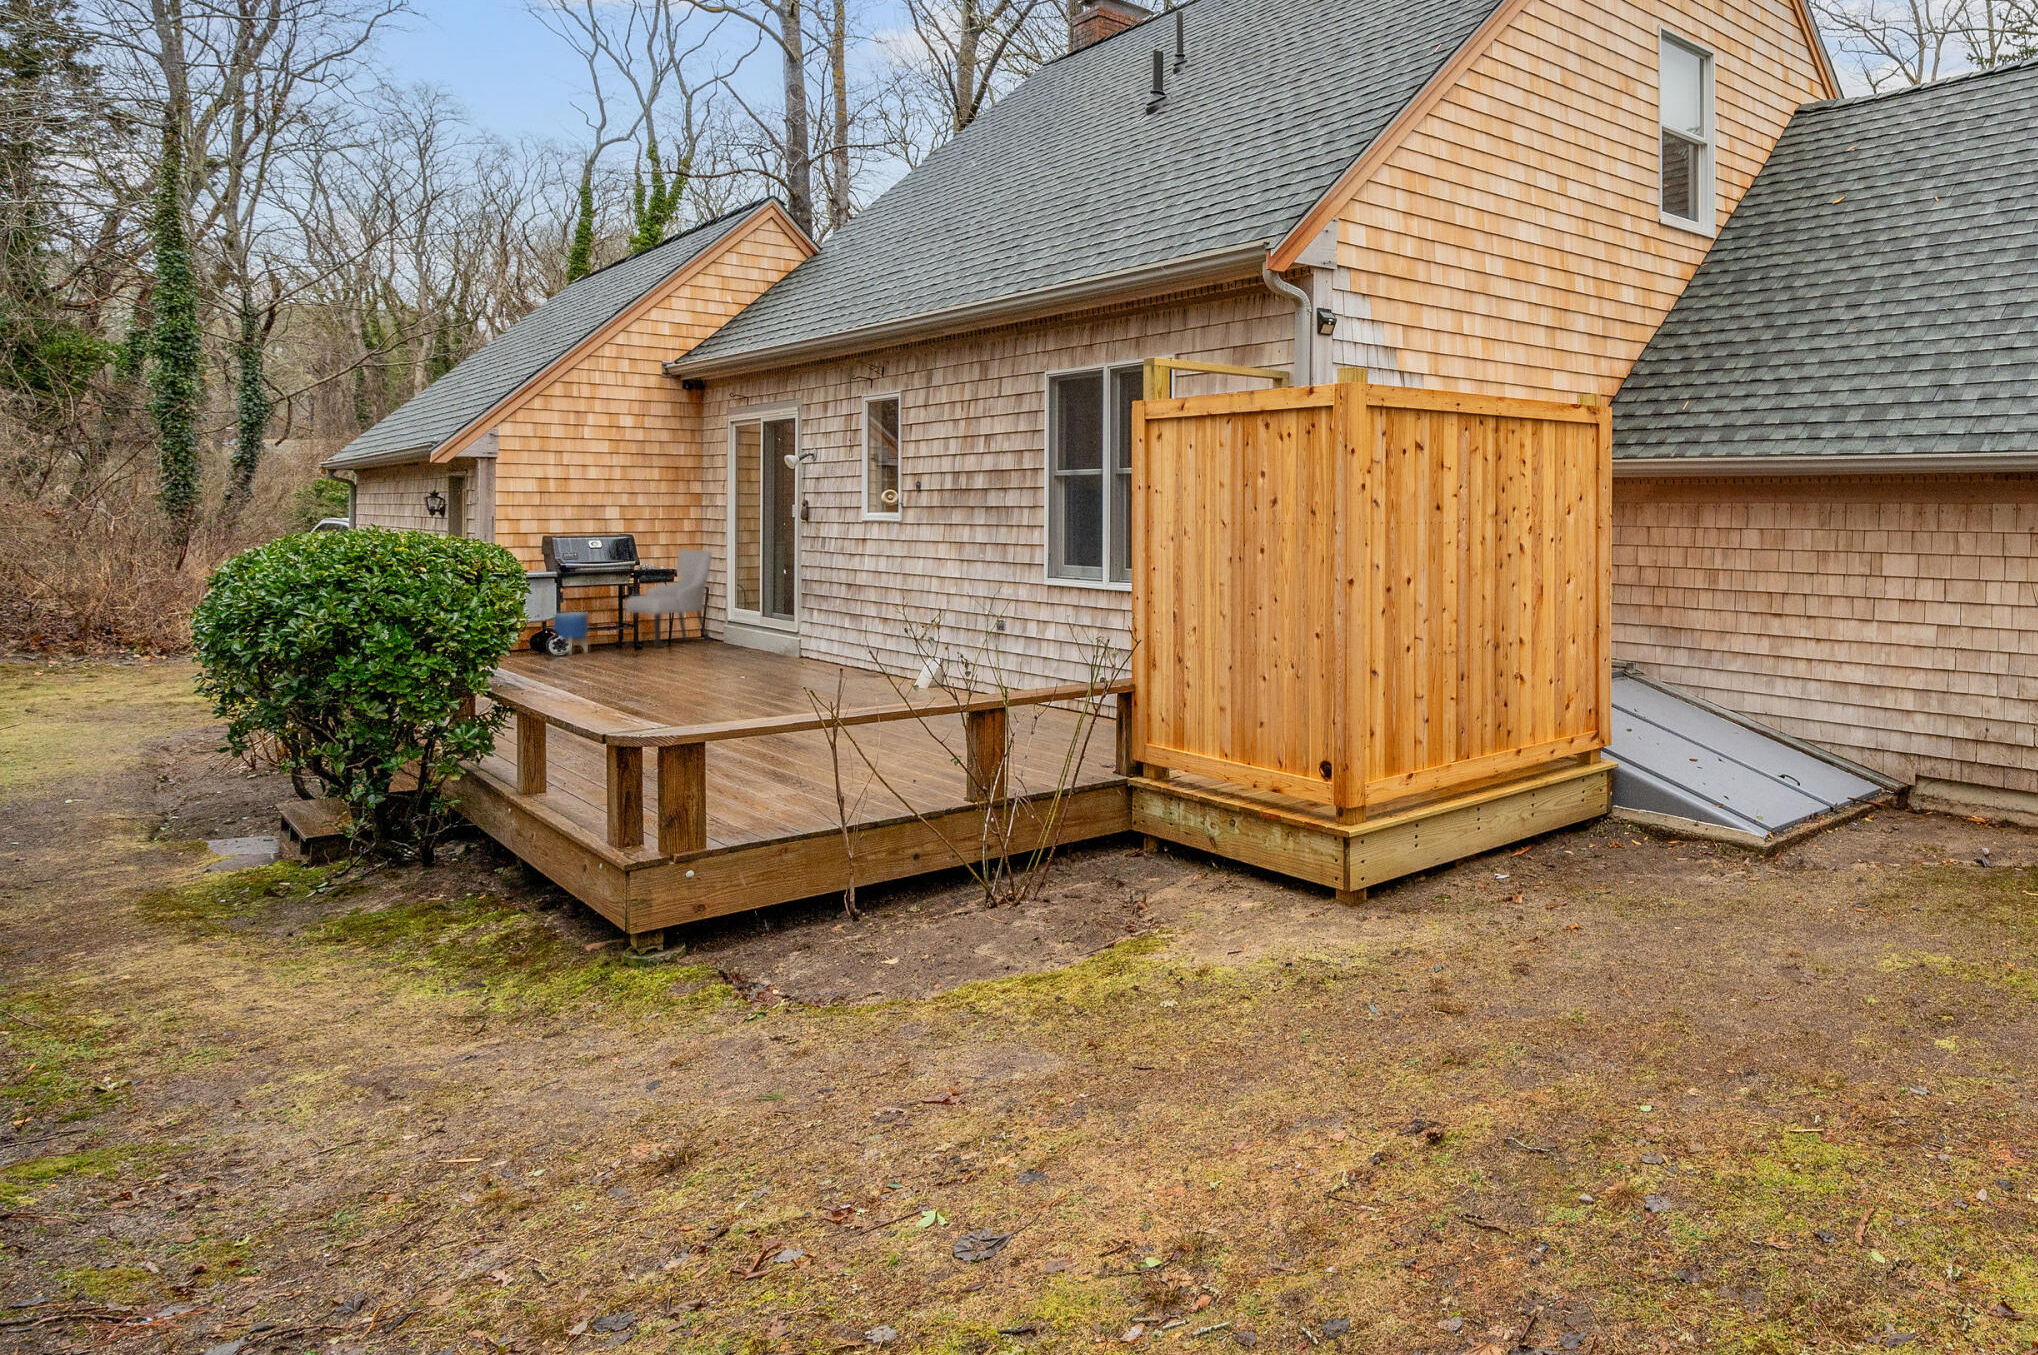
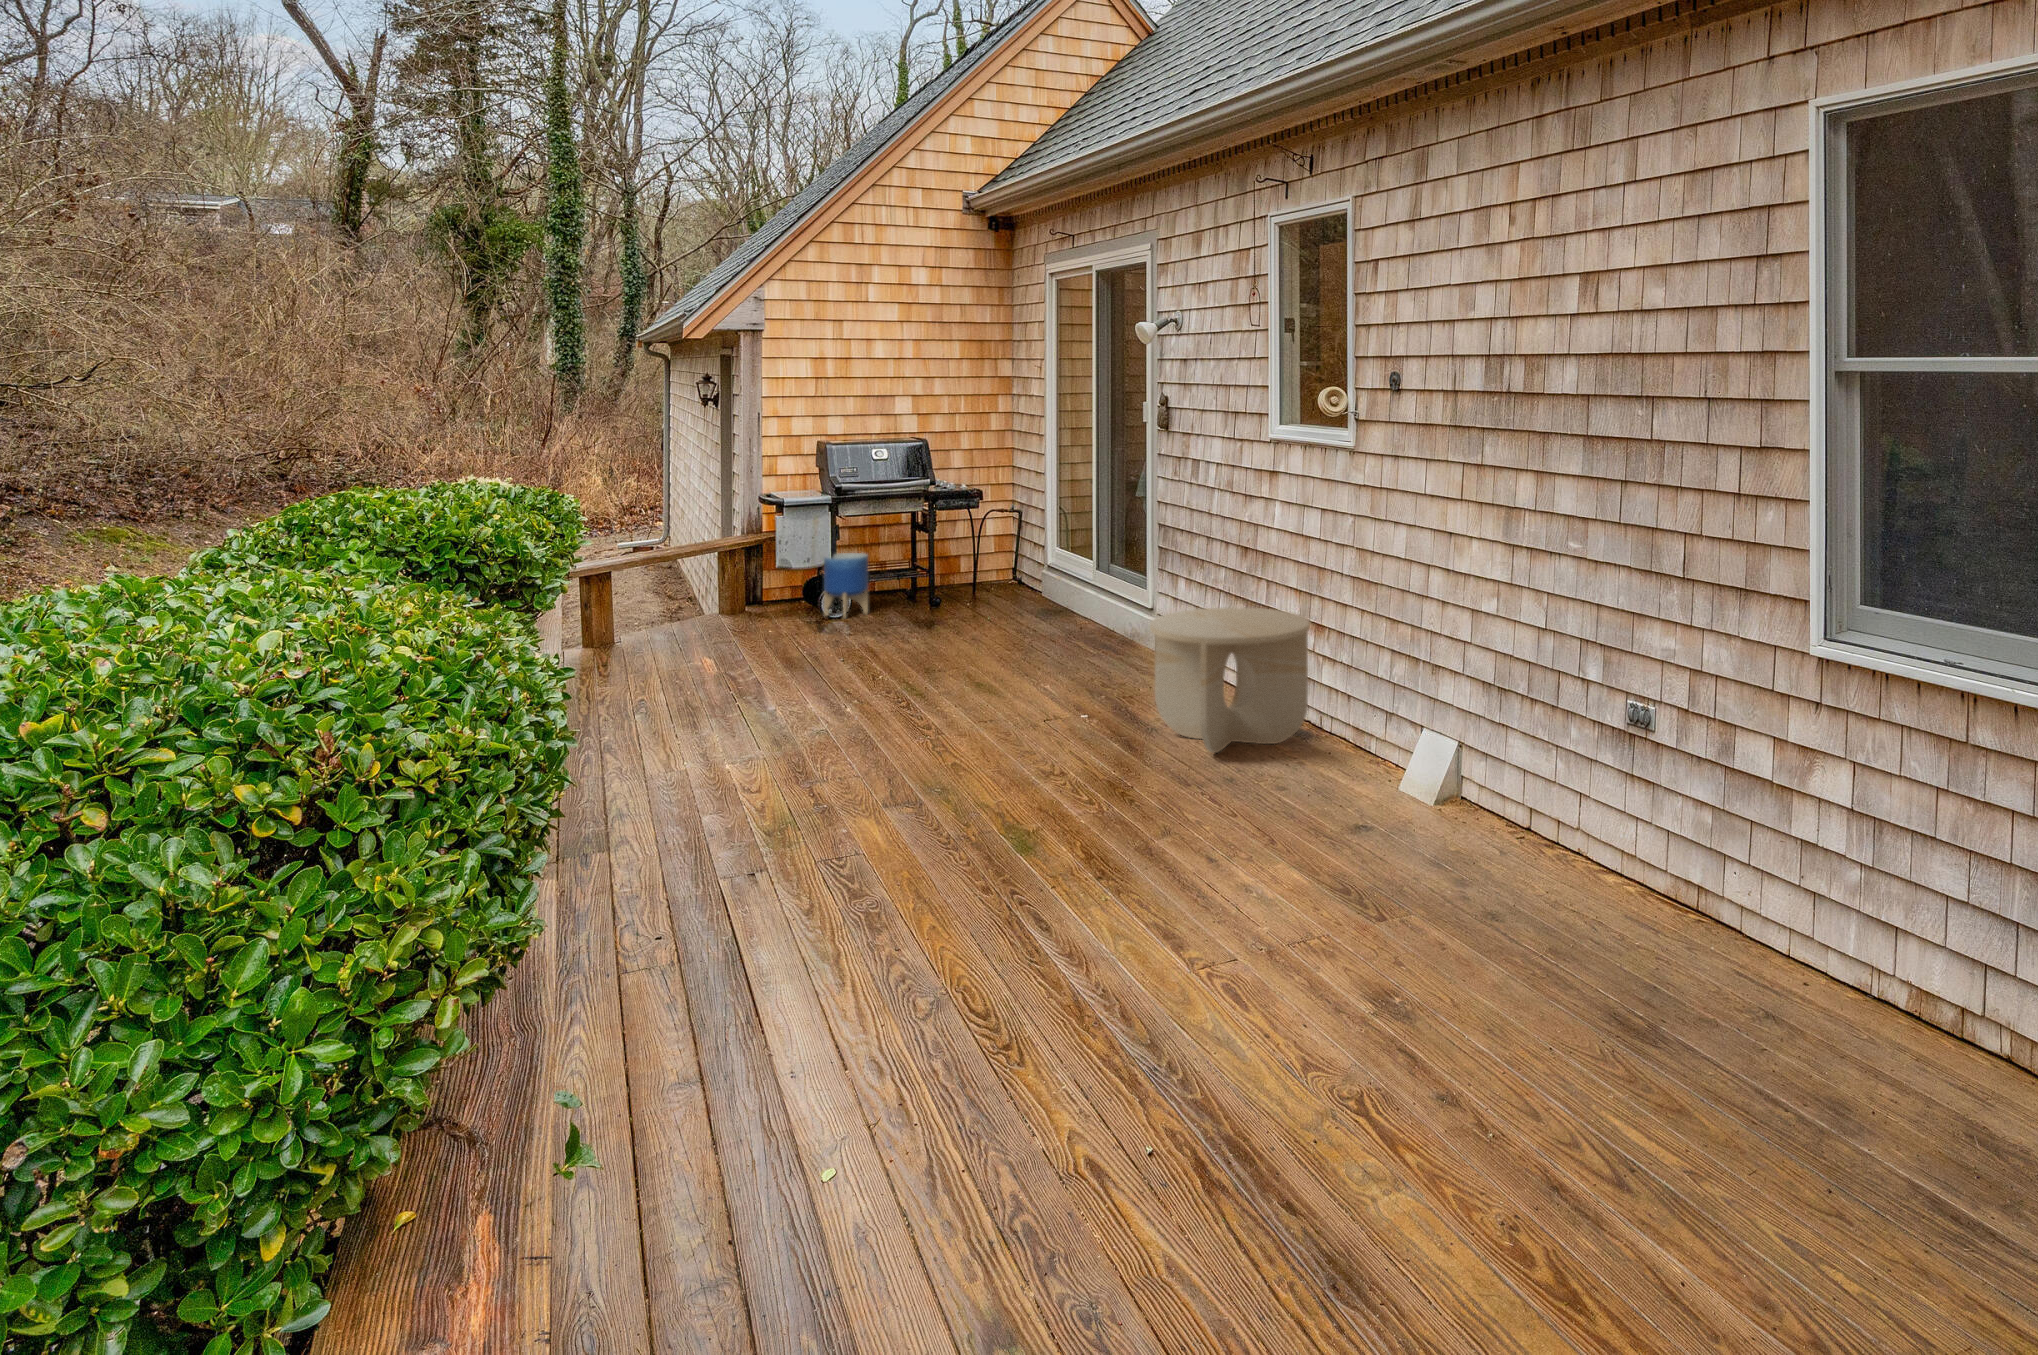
chair: present [626,549,712,647] -> none [915,456,1029,606]
side table: none [782,611,875,679] -> present [1150,607,1310,753]

